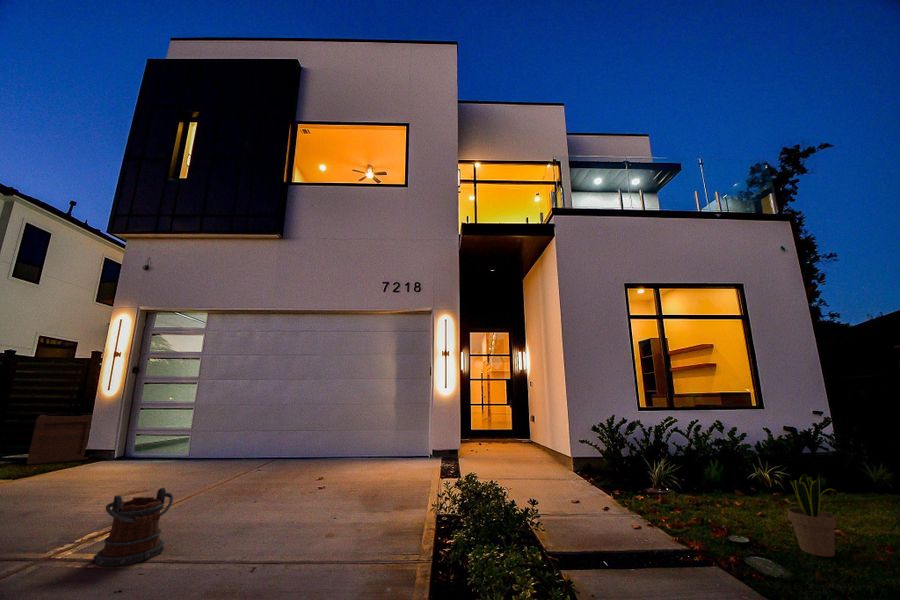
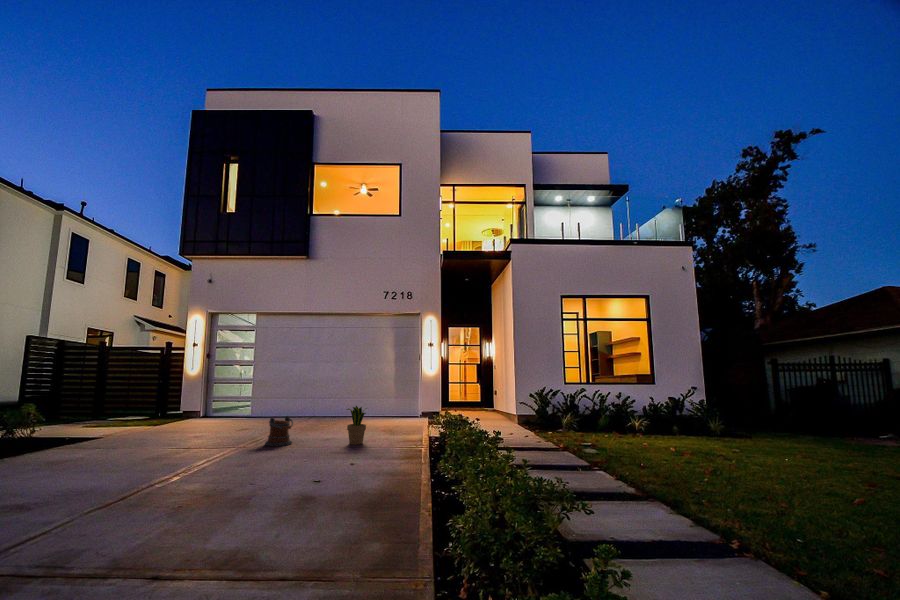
wooden crate: present [27,414,92,465] -> none [139,387,184,420]
potted plant: present [787,474,837,557] -> present [347,406,366,445]

